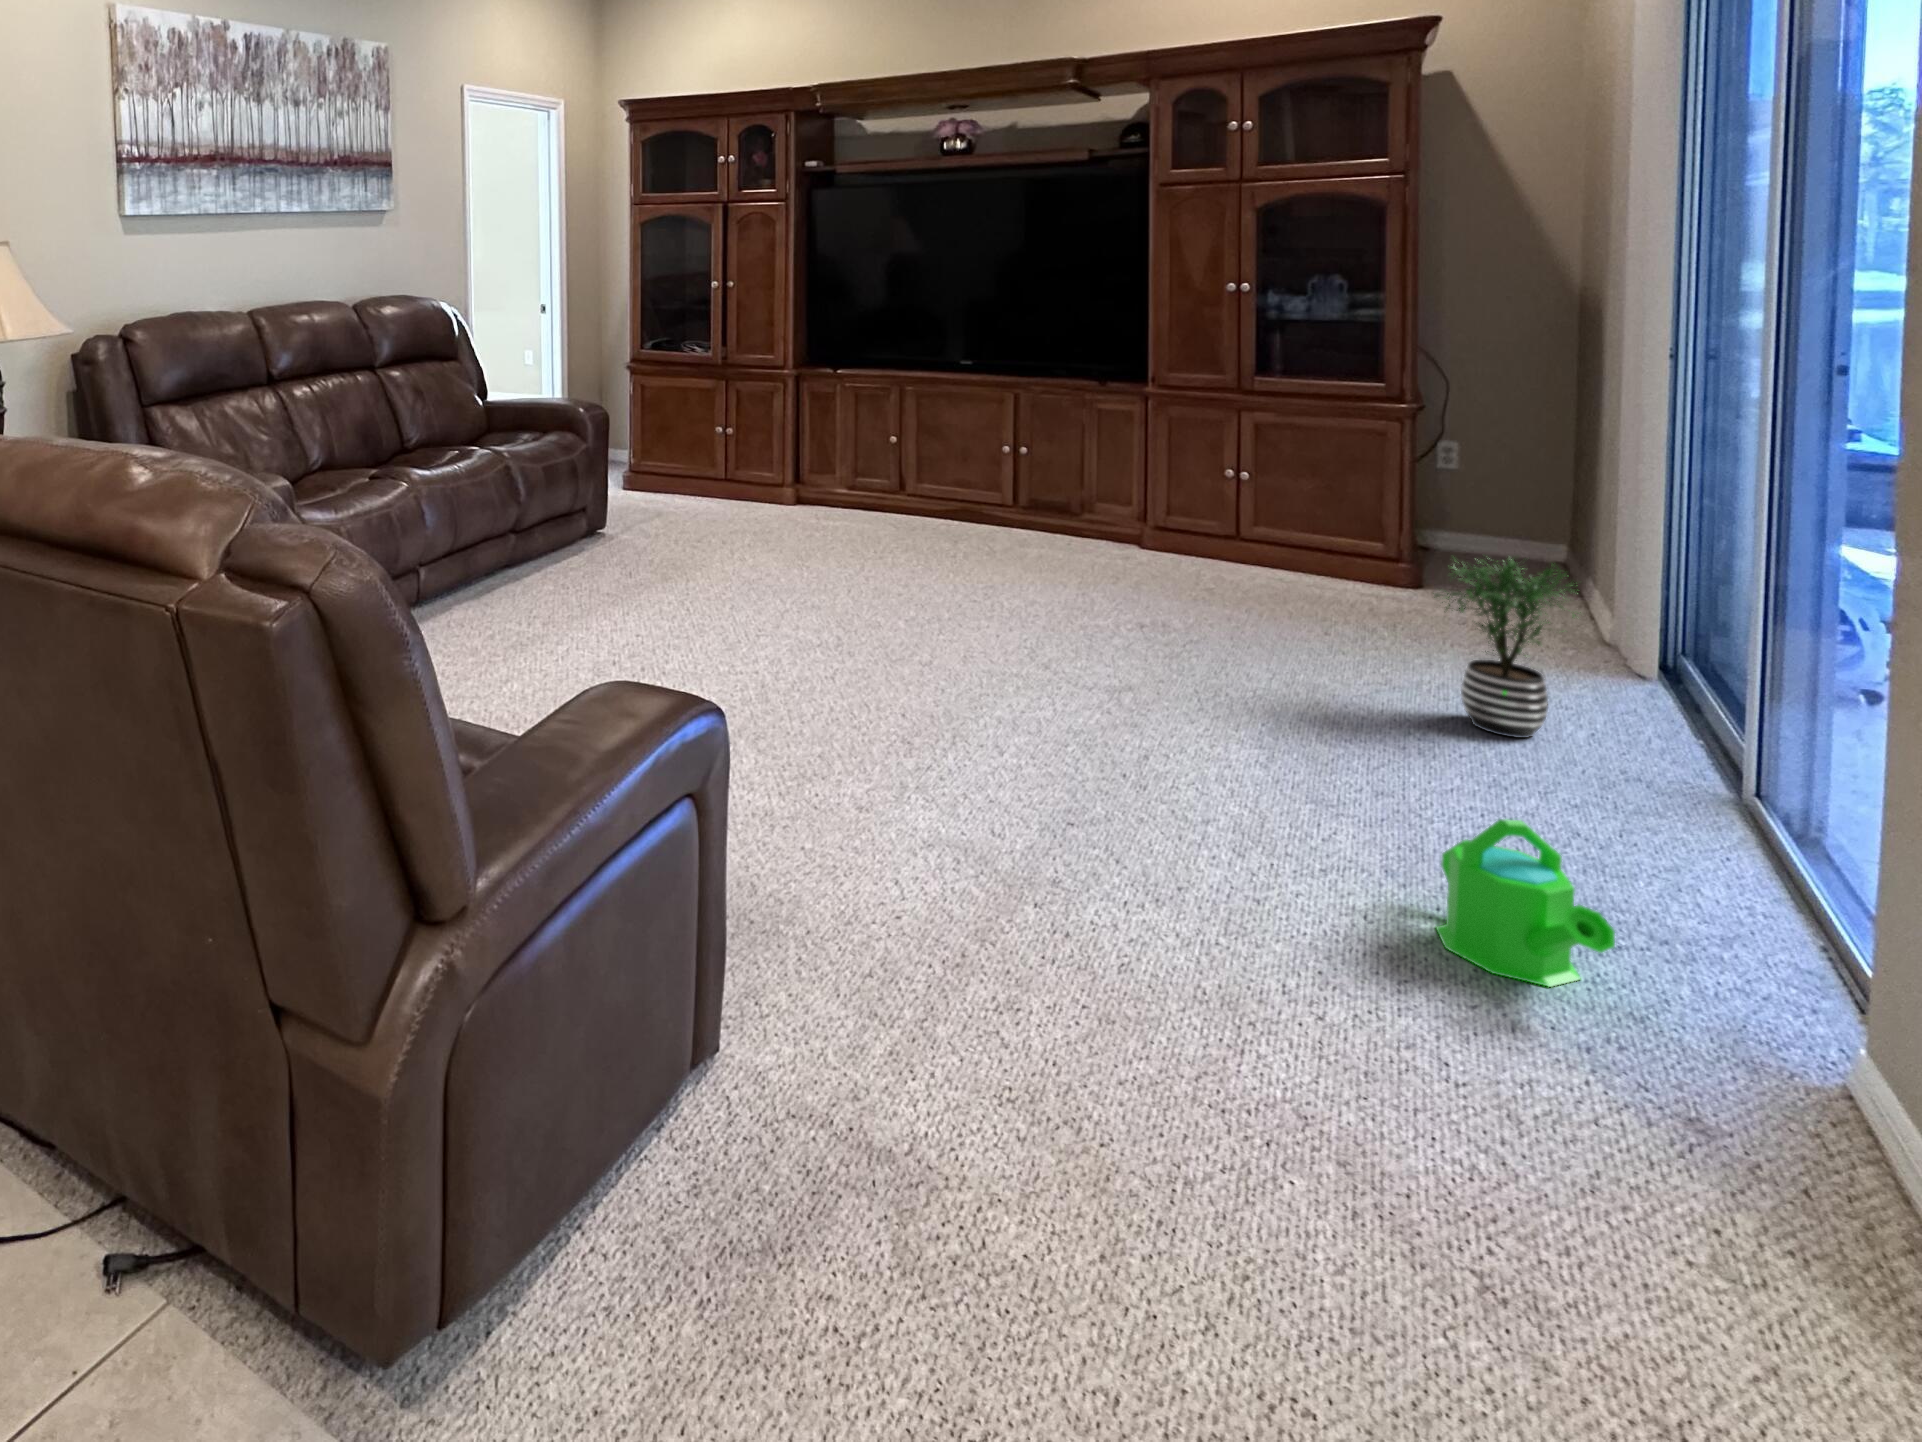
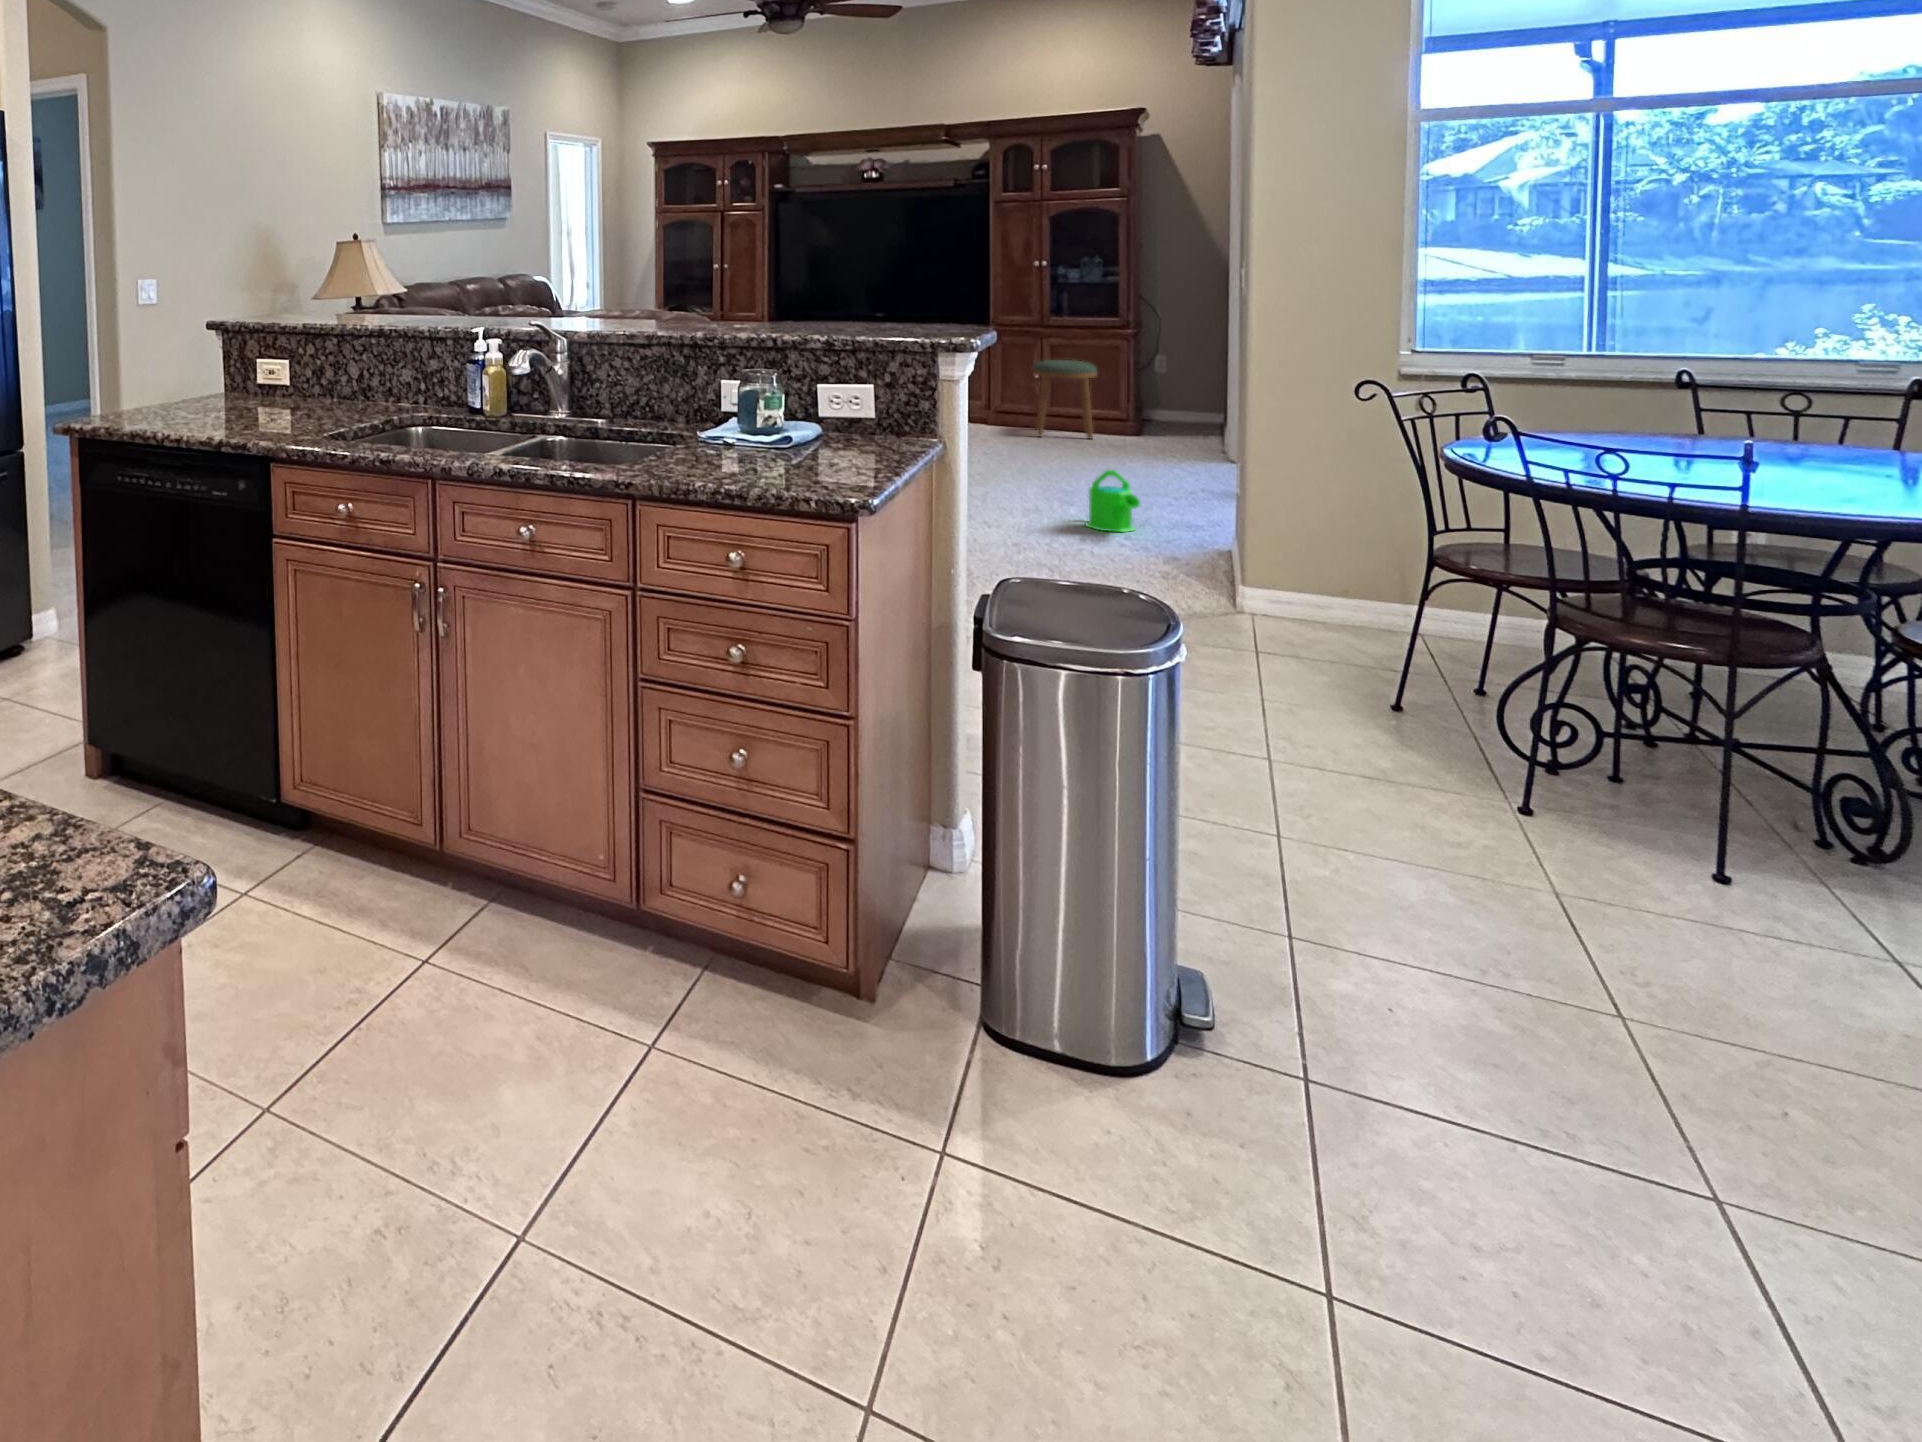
stool: none [1227,455,1346,599] -> present [1033,360,1097,439]
potted plant: present [1433,556,1581,738] -> none [1114,387,1180,478]

